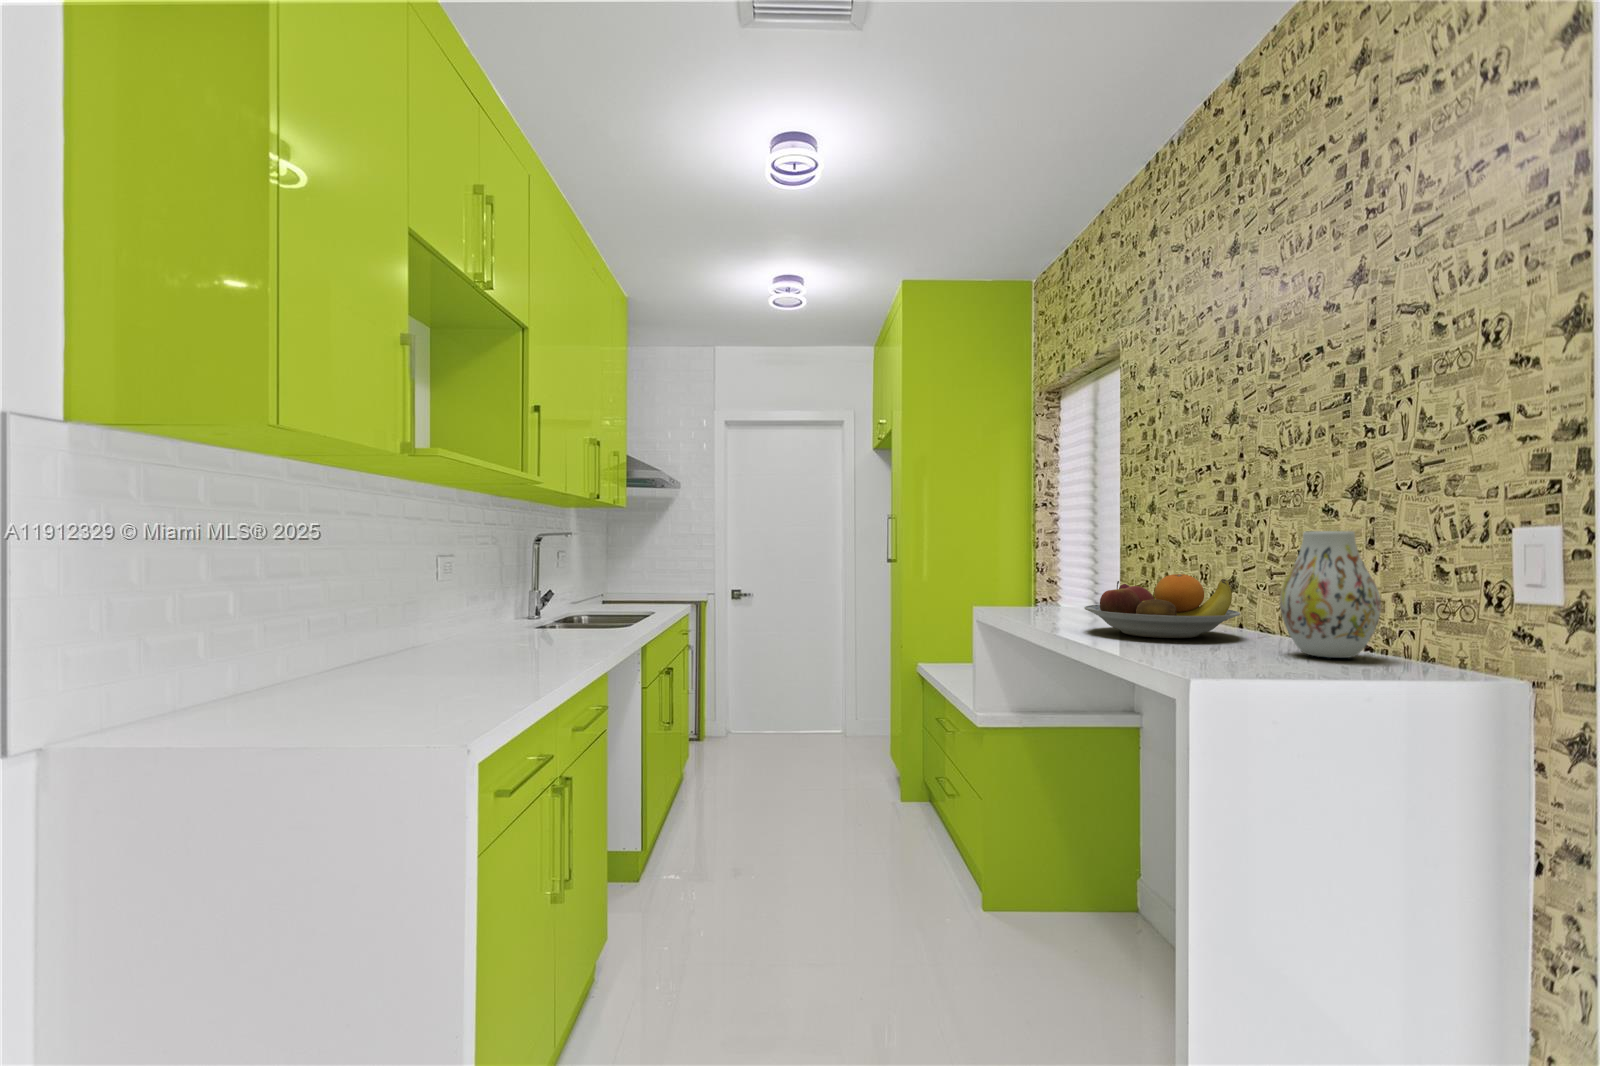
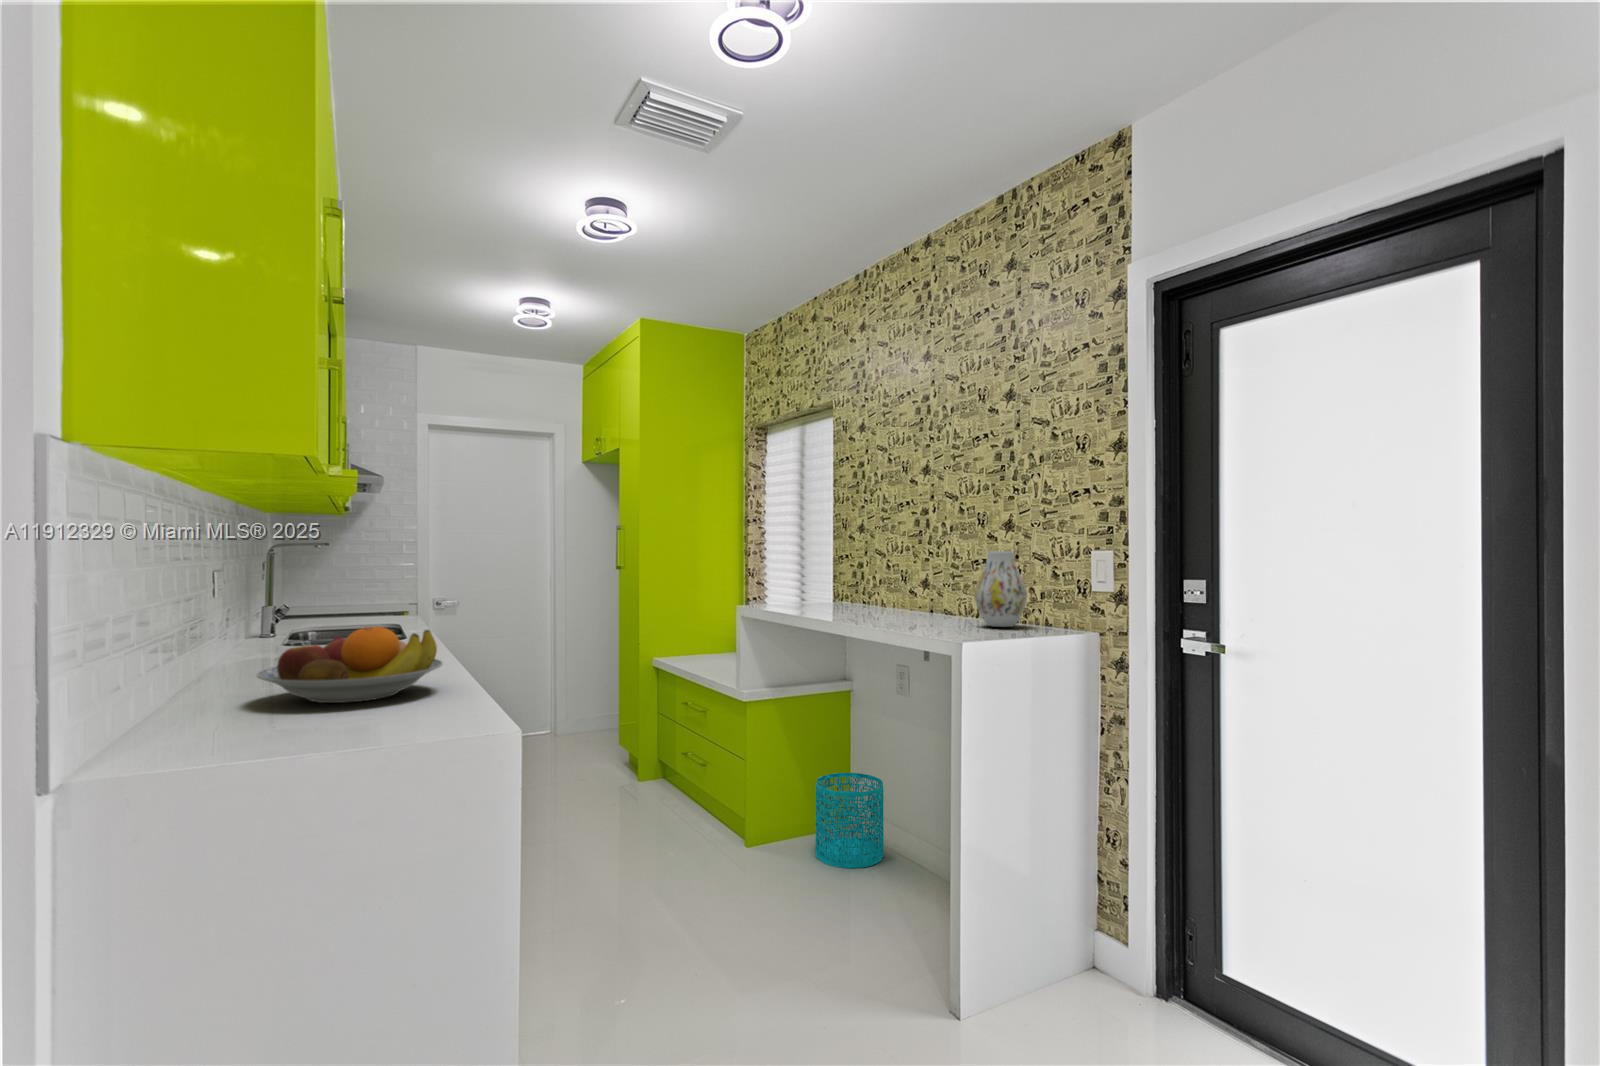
fruit bowl: present [1084,574,1240,638] -> present [257,627,443,703]
wastebasket: none [1070,836,1171,979] -> present [815,773,884,868]

